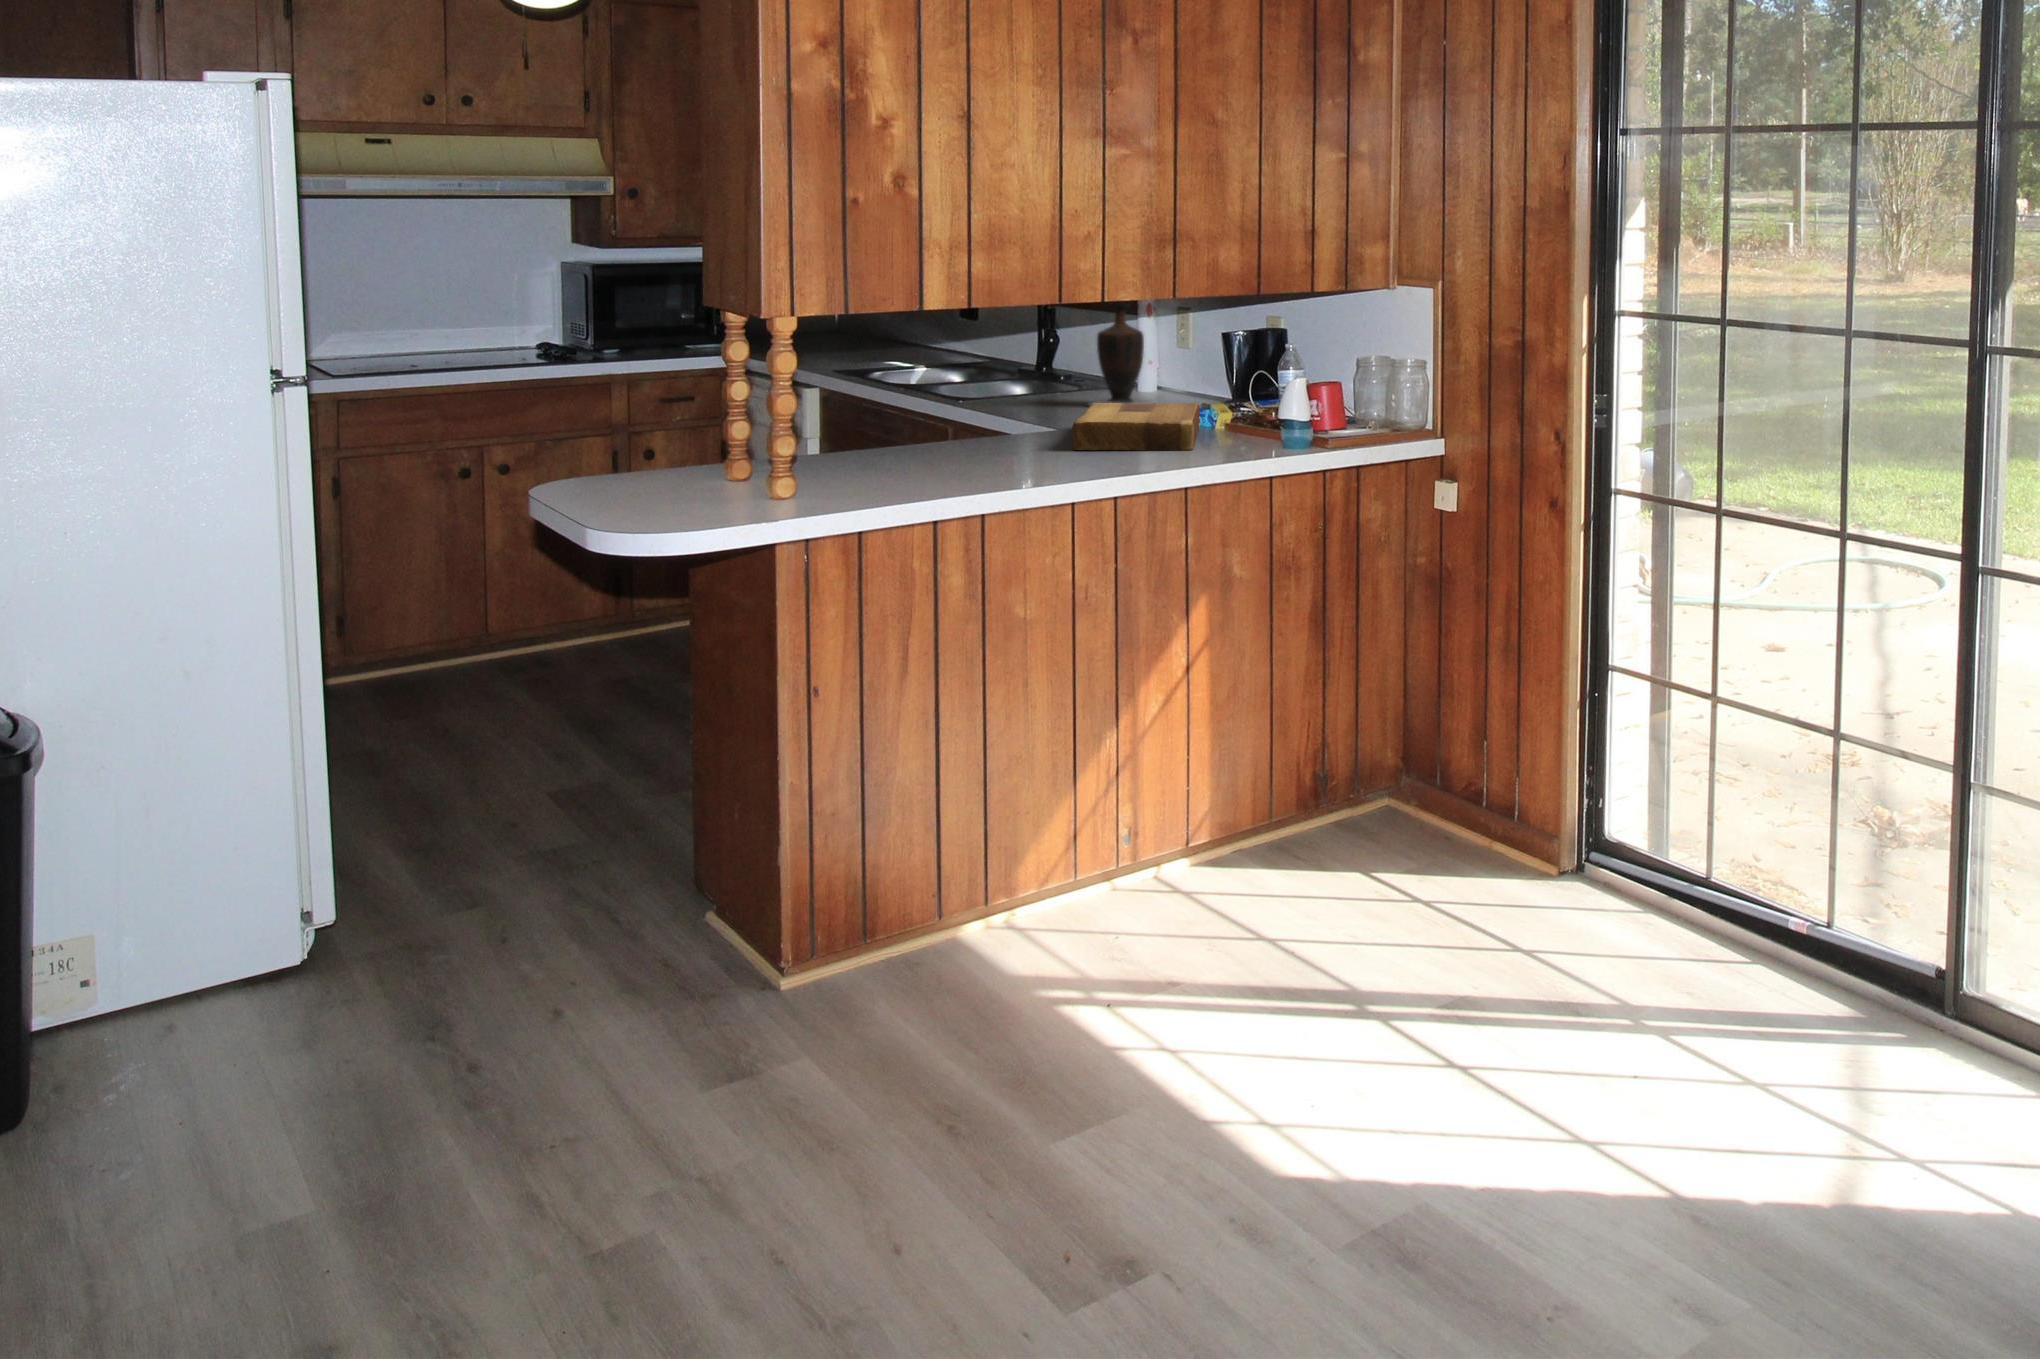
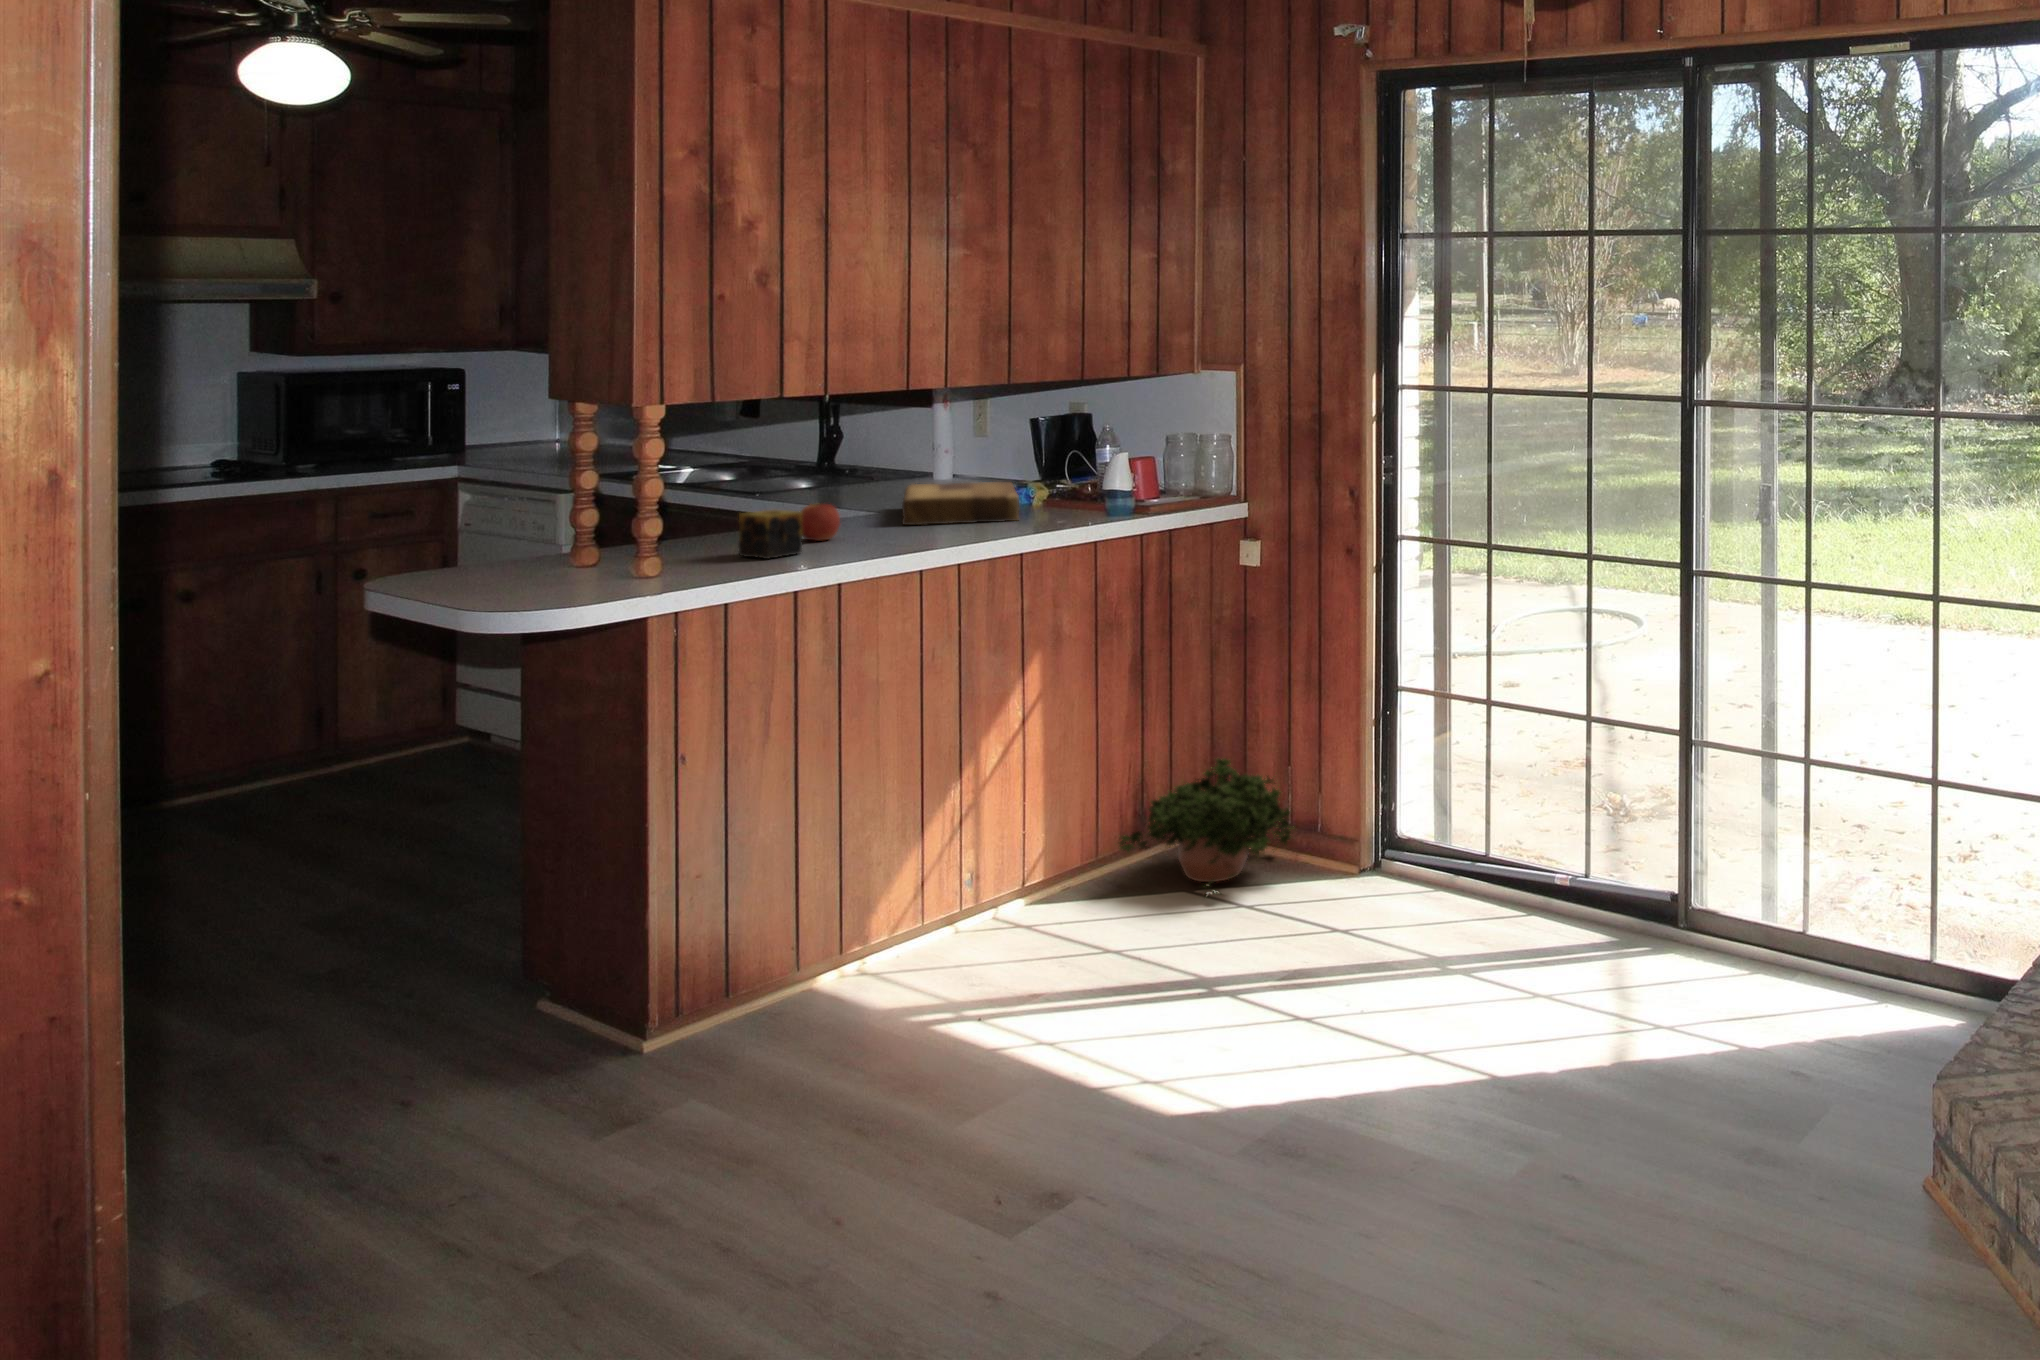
vase: present [1089,303,1151,405] -> none [889,393,953,493]
apple: none [959,421,1000,466] -> present [801,503,840,541]
candle: none [888,432,951,486] -> present [739,510,803,559]
potted plant: none [1281,726,1485,890] -> present [1120,759,1294,896]

